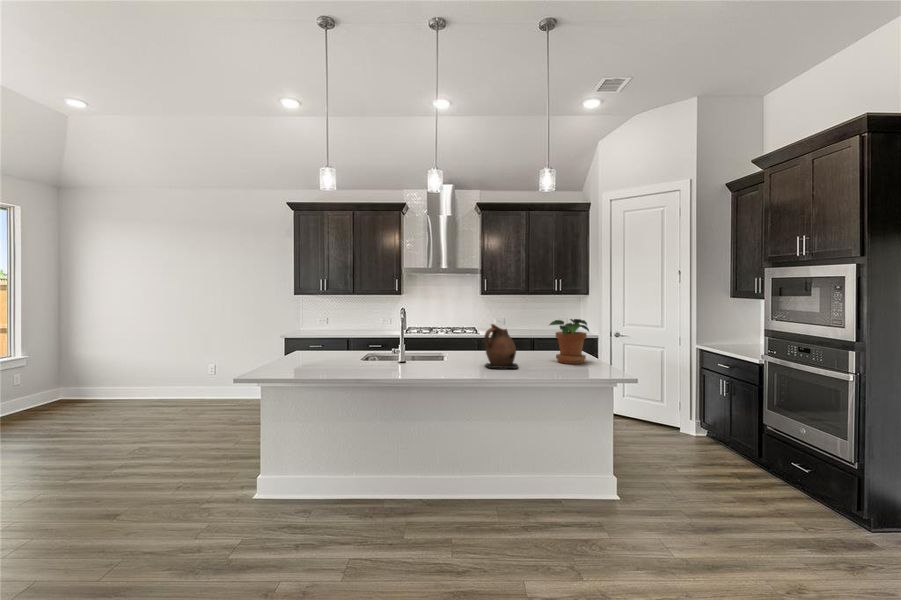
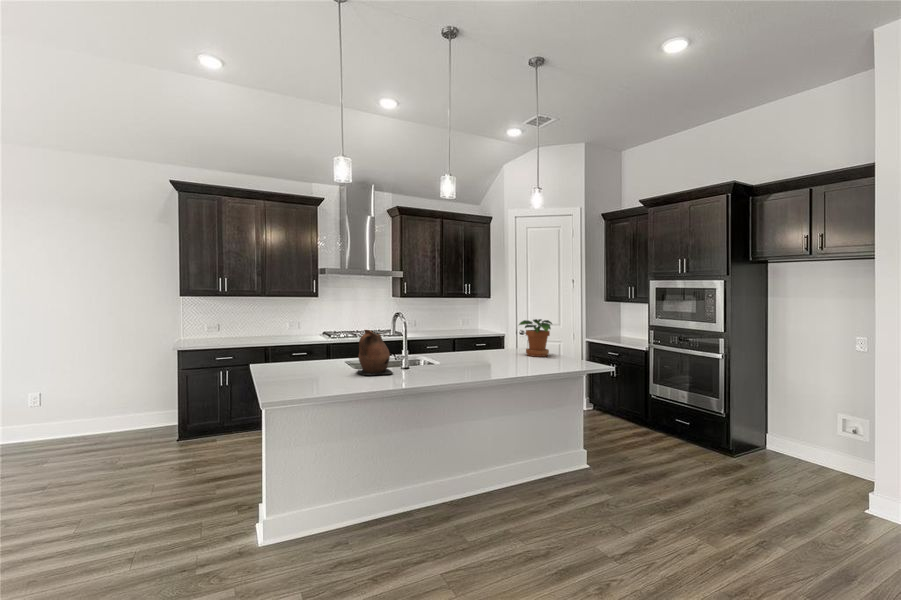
ceramic pitcher: present [485,324,518,368] -> present [357,330,393,375]

